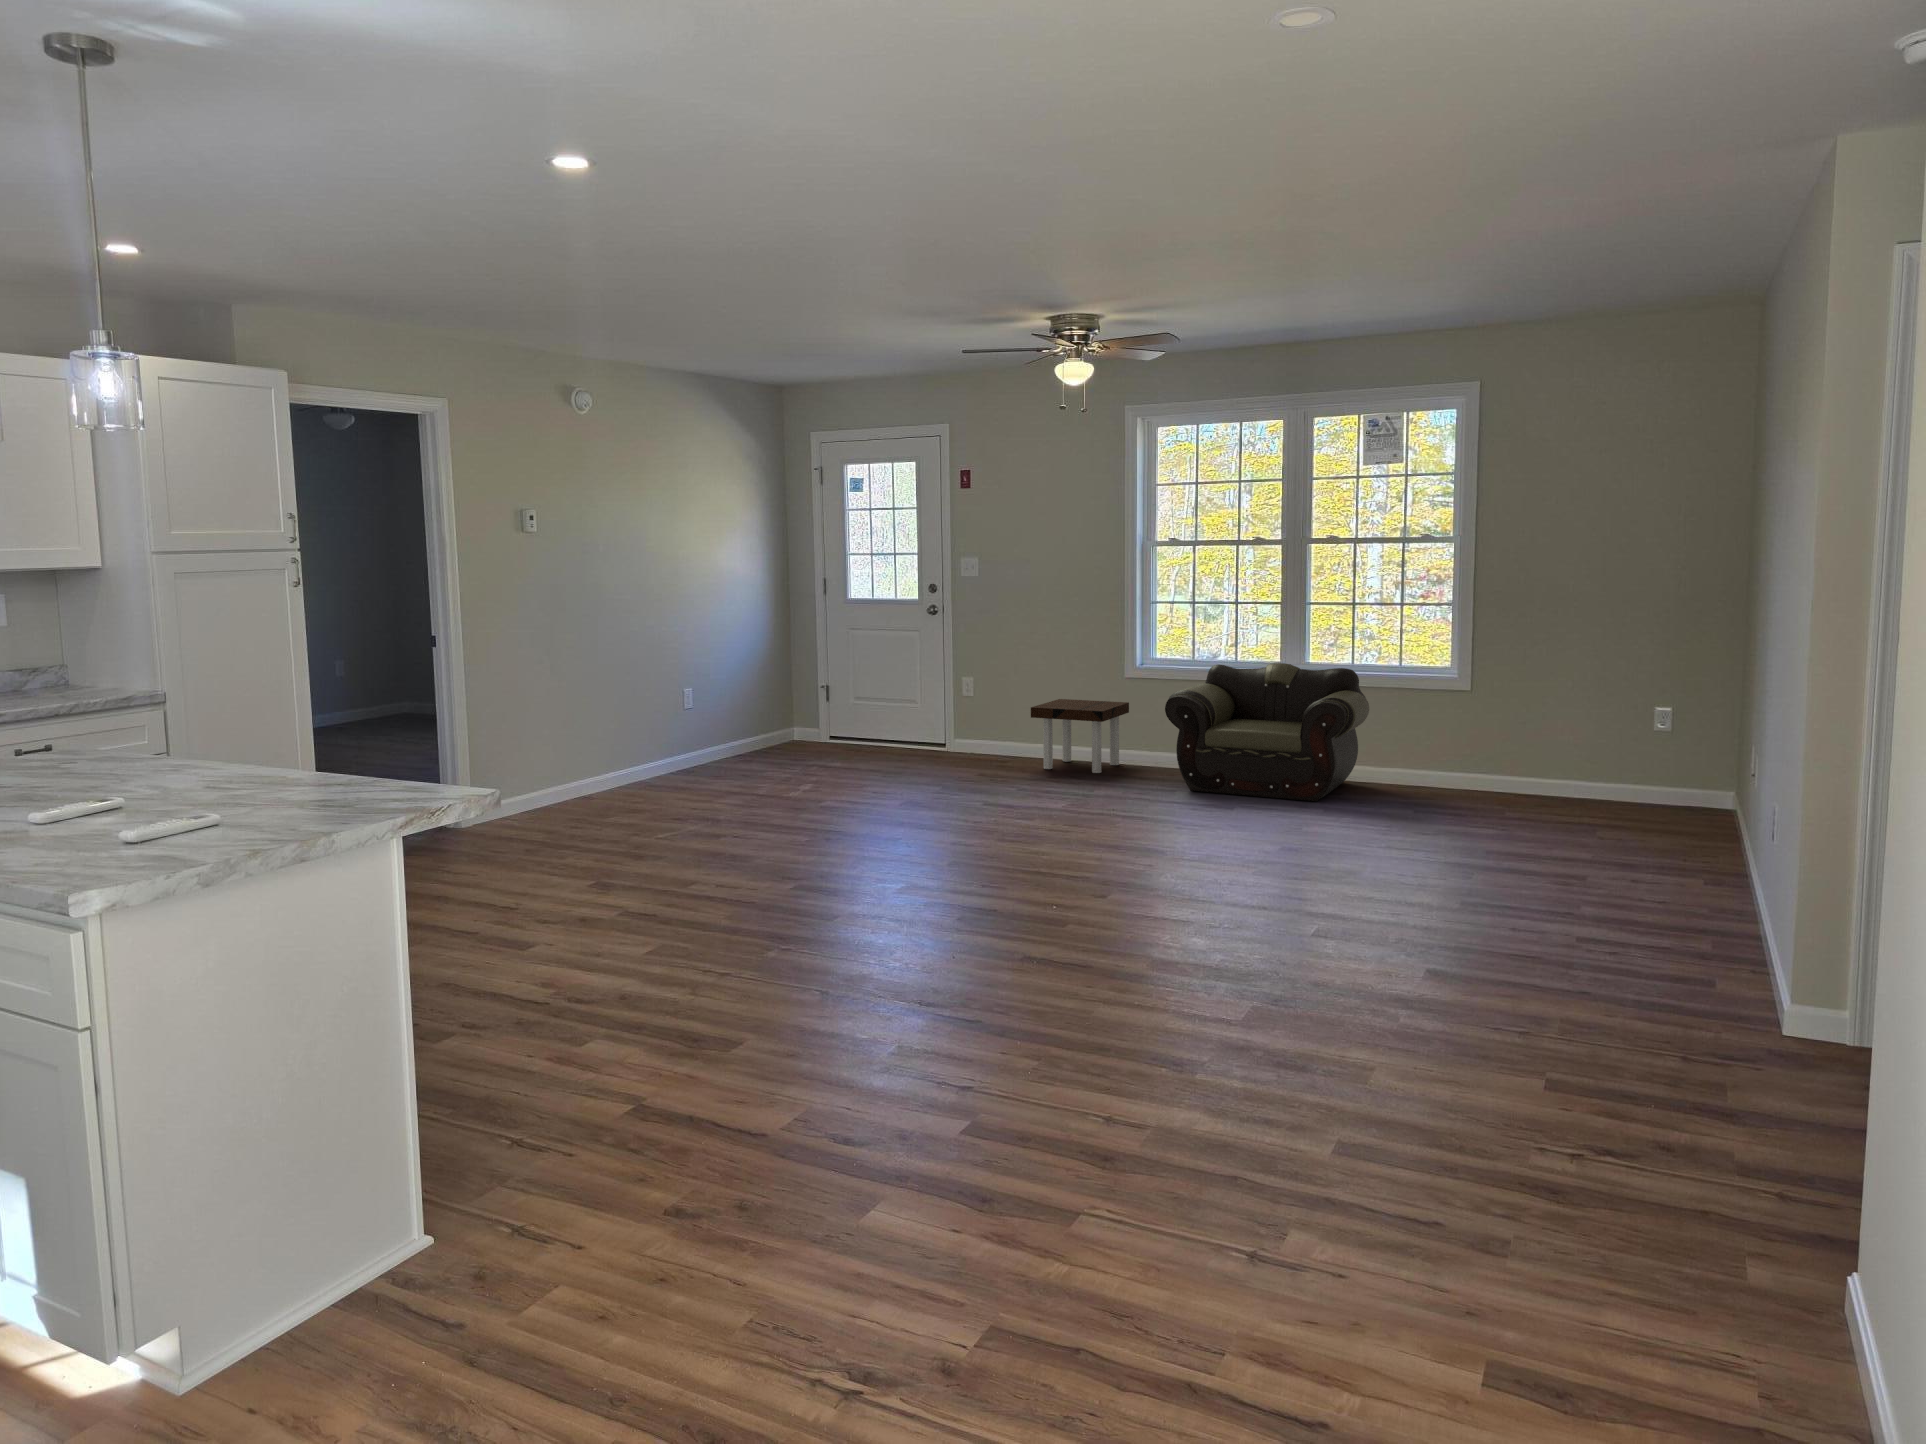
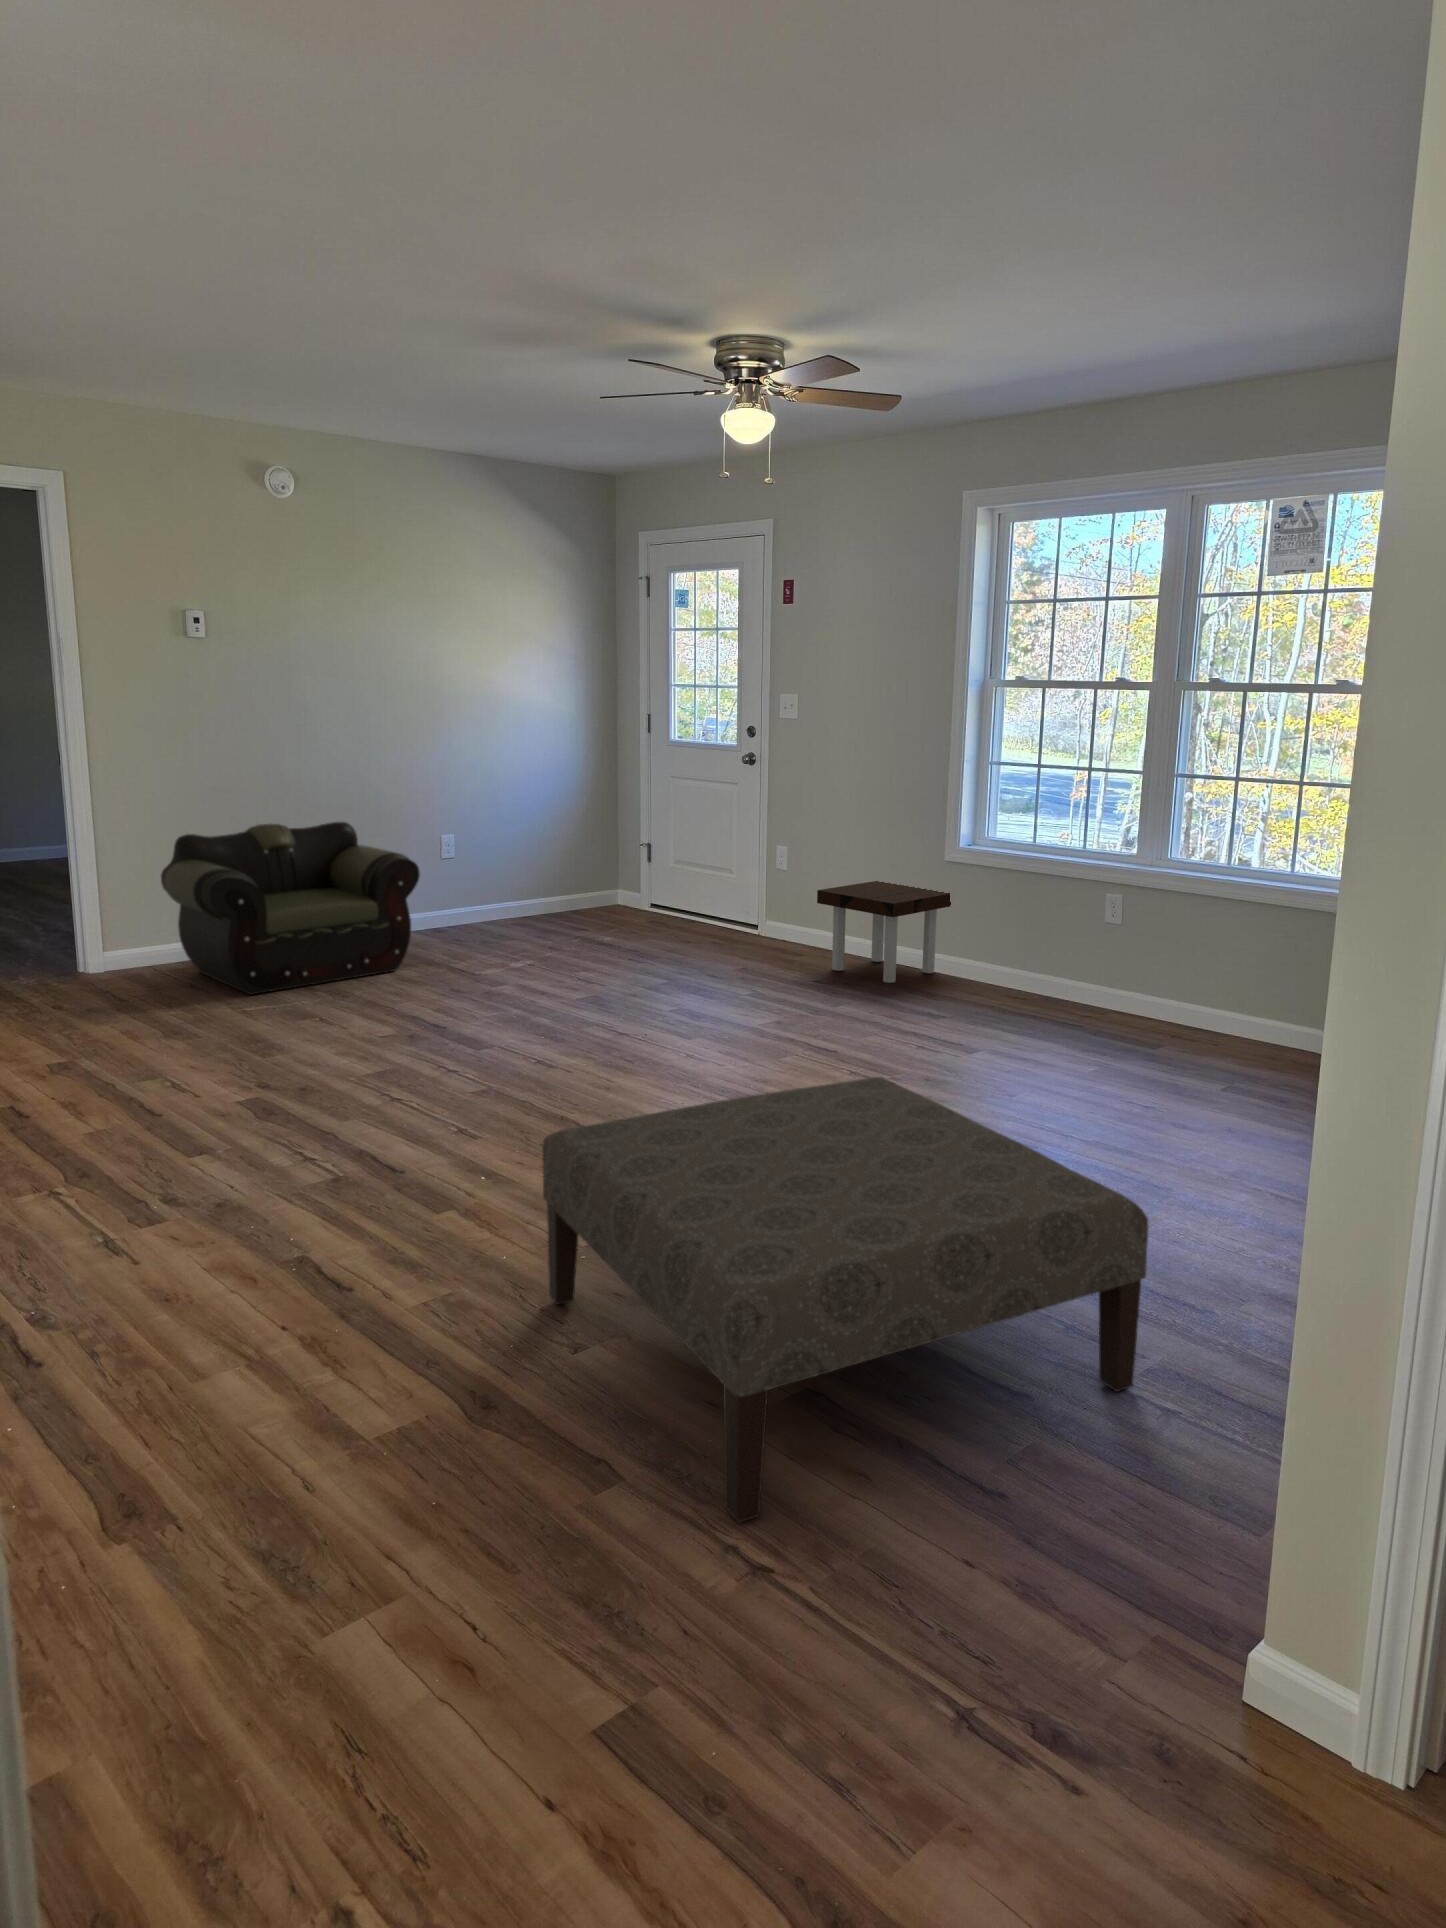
armchair: present [1165,663,1369,801] -> present [161,822,420,995]
ottoman: none [1161,791,1524,996] -> present [542,1077,1149,1522]

